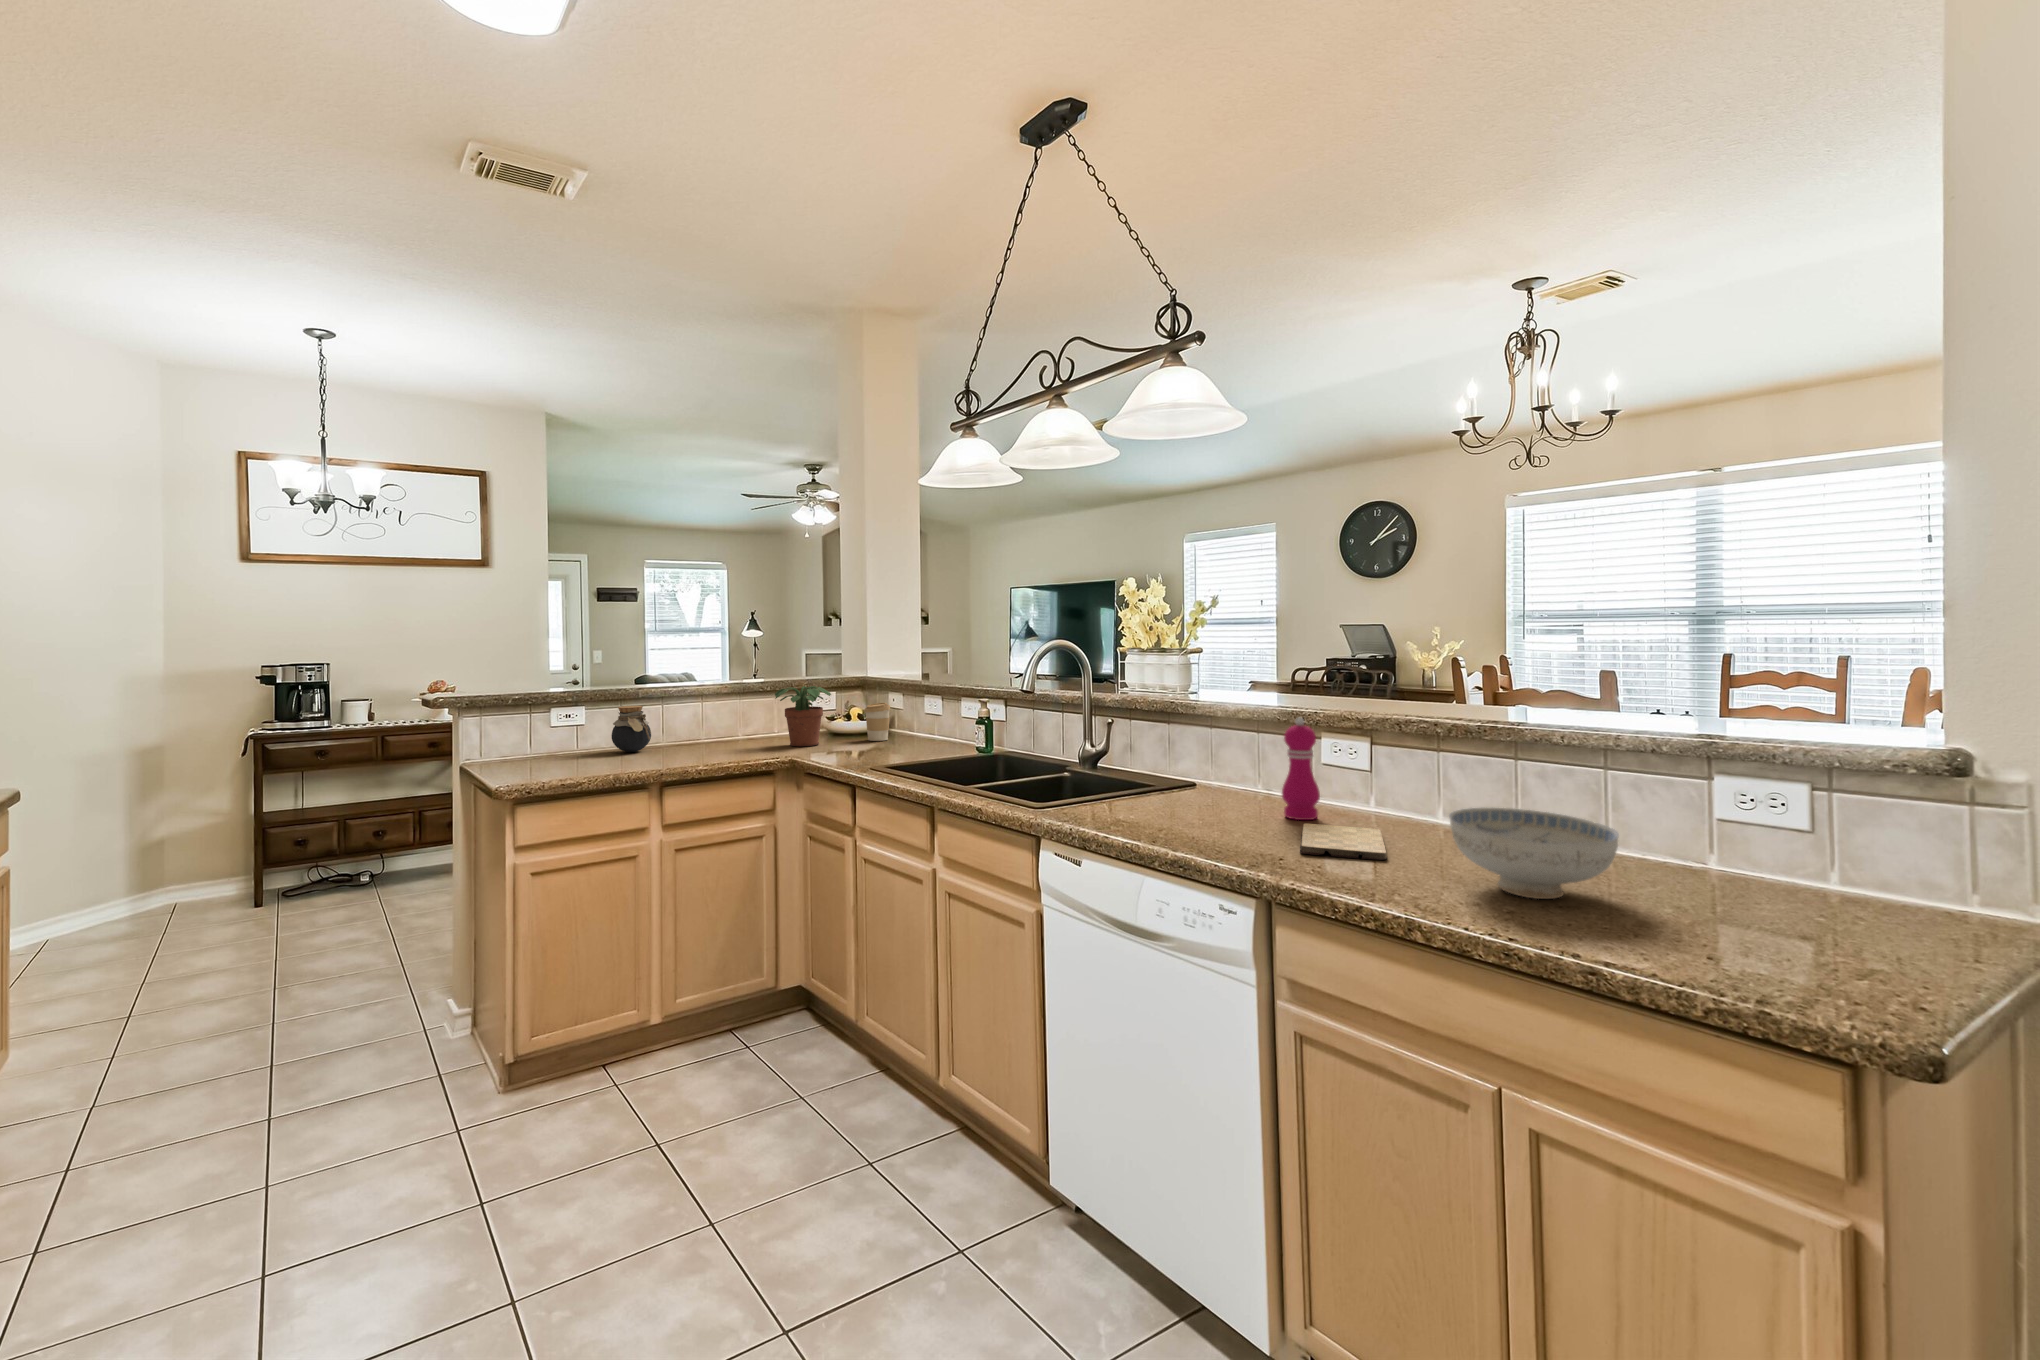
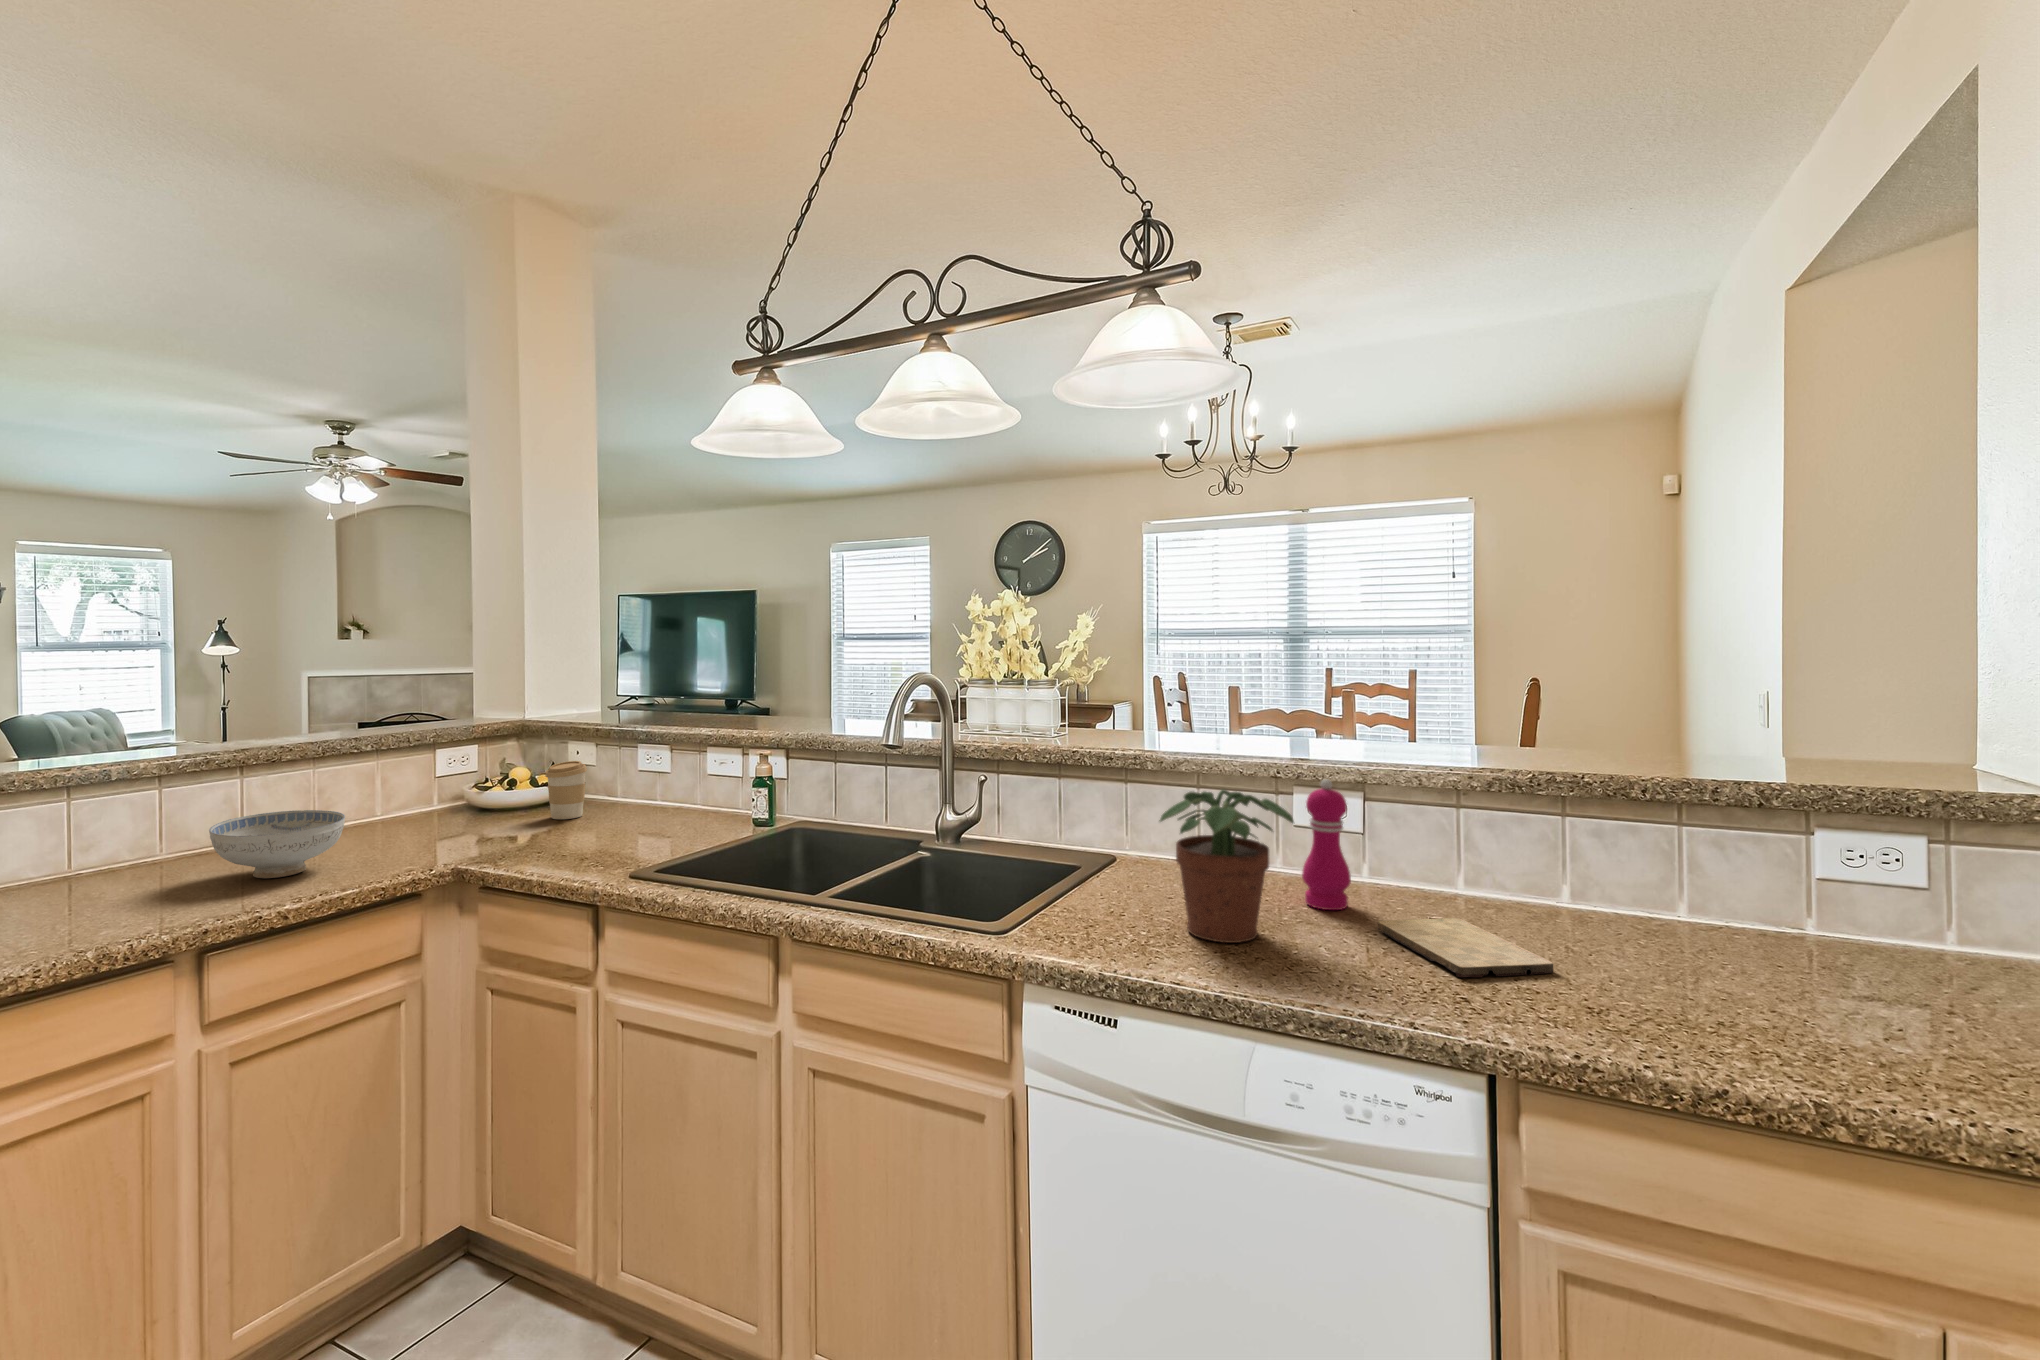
potted plant: present [775,686,831,746] -> present [1159,789,1294,943]
jar: present [612,706,651,752] -> none [47,798,145,887]
ceramic bowl: present [1449,808,1618,899] -> present [209,810,345,878]

